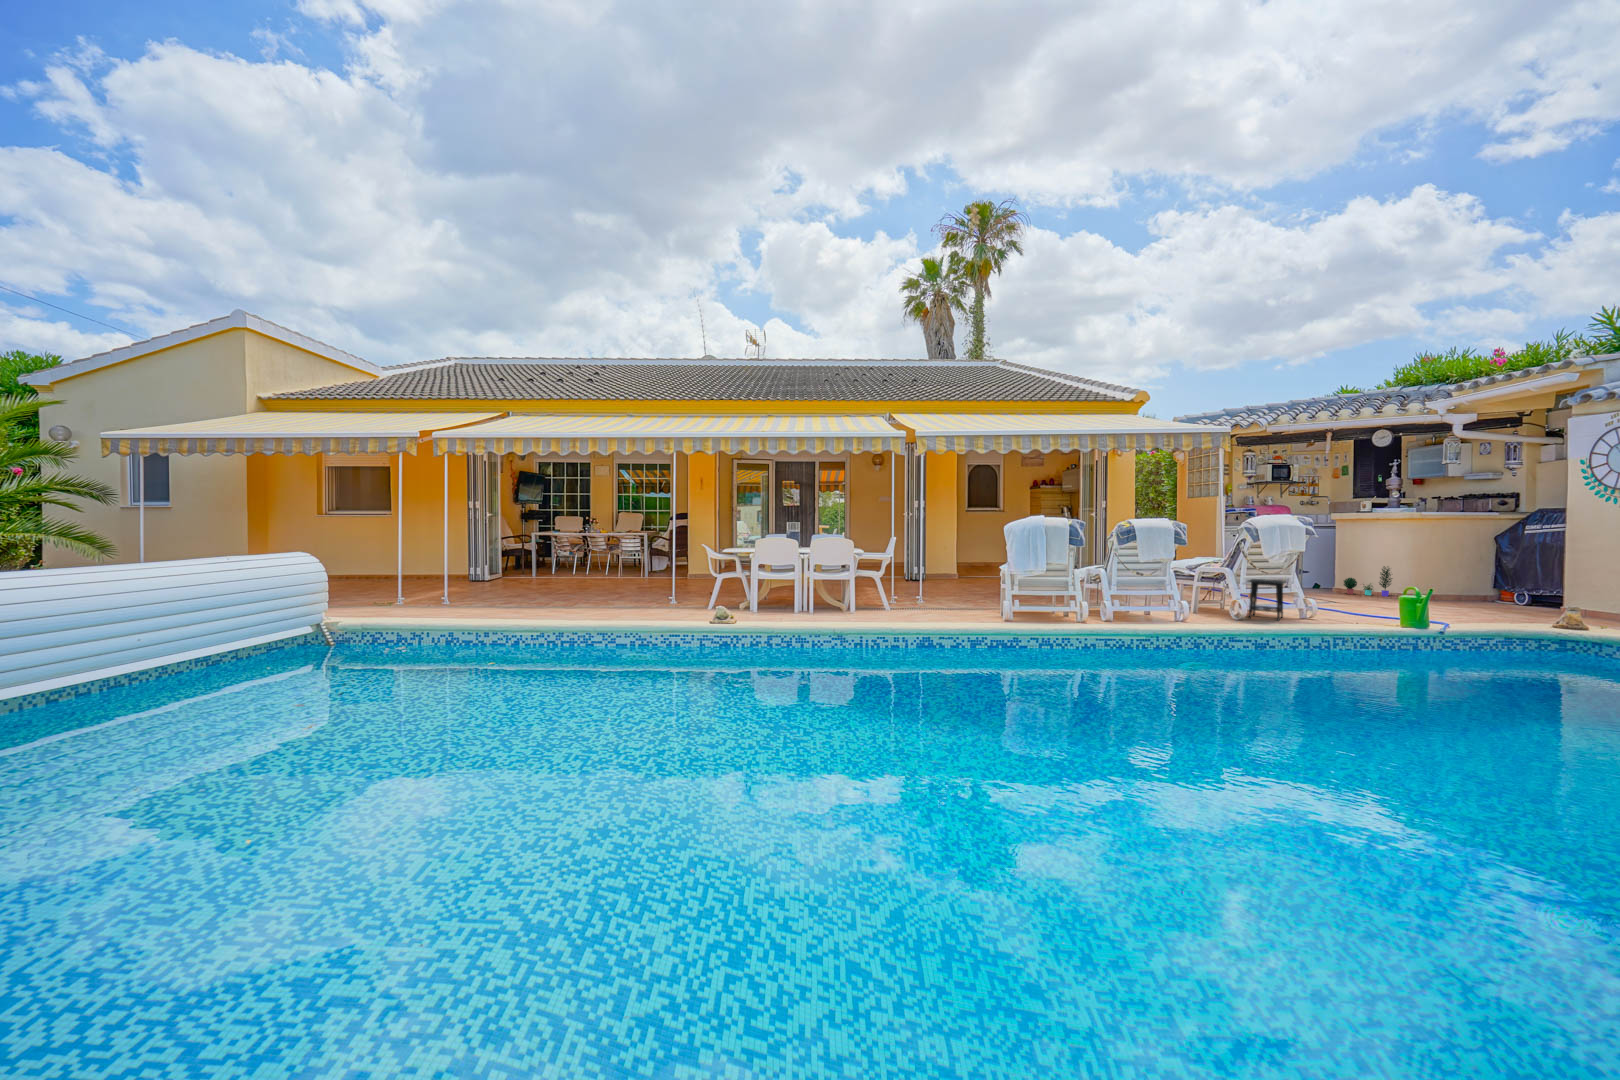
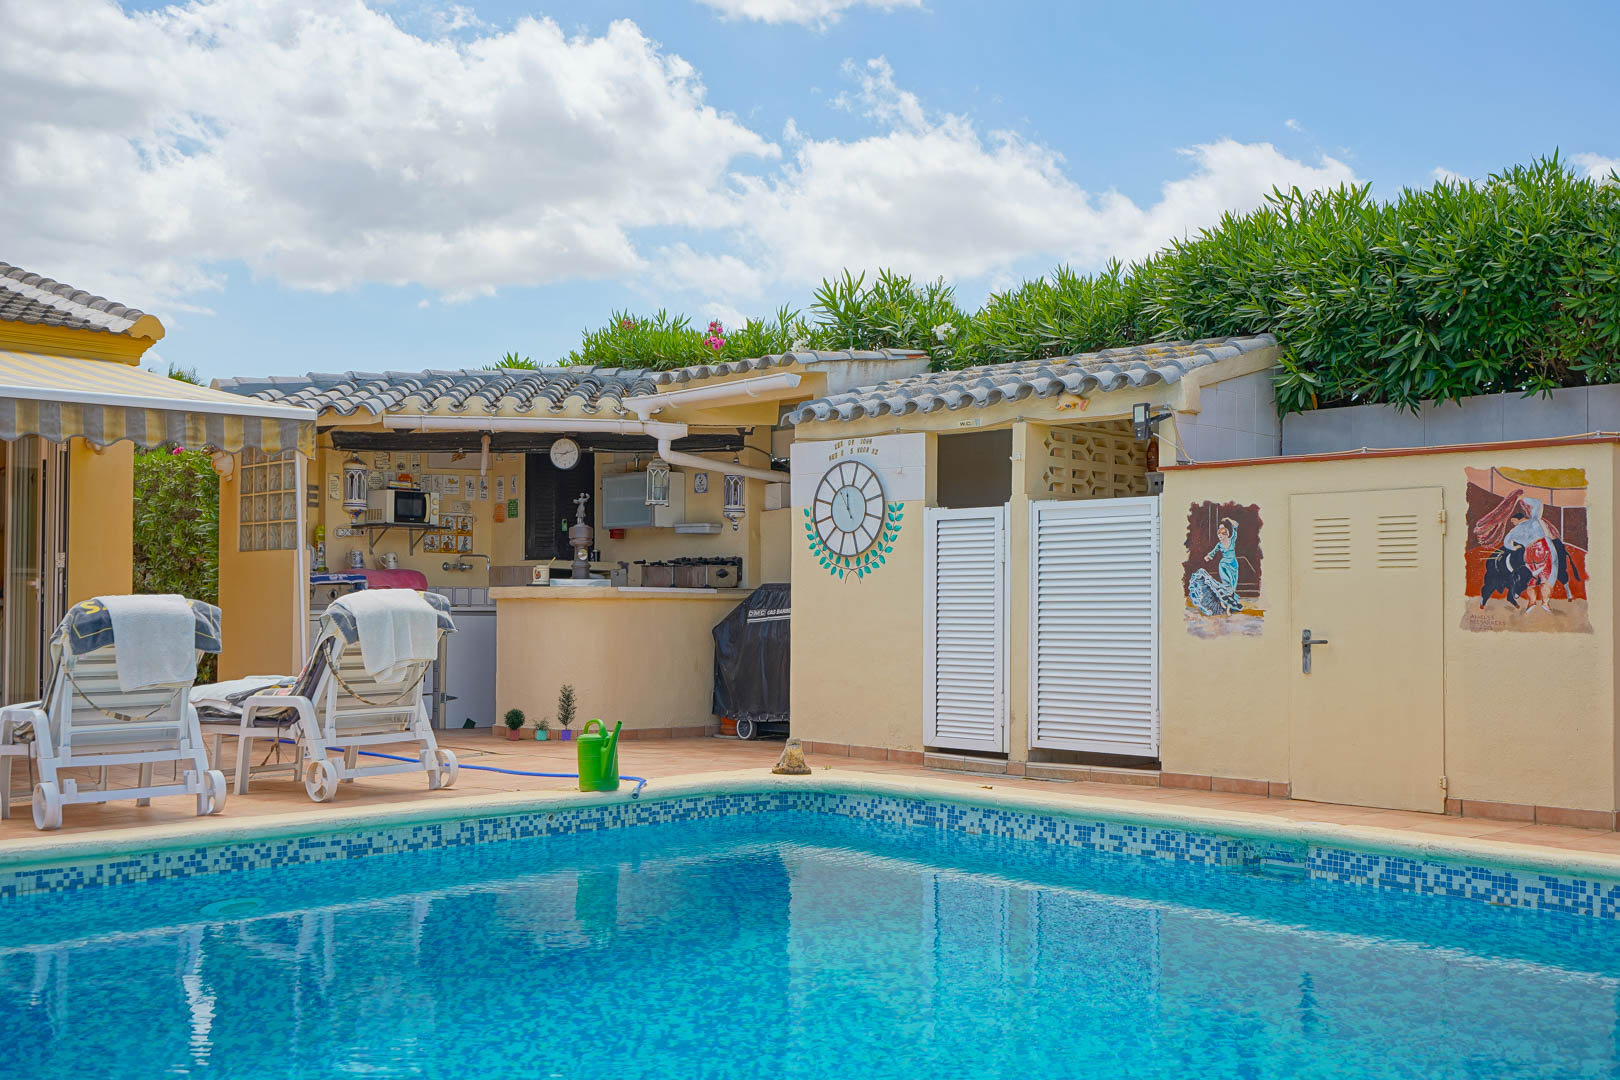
side table: present [1248,579,1286,621] -> none [337,718,406,798]

